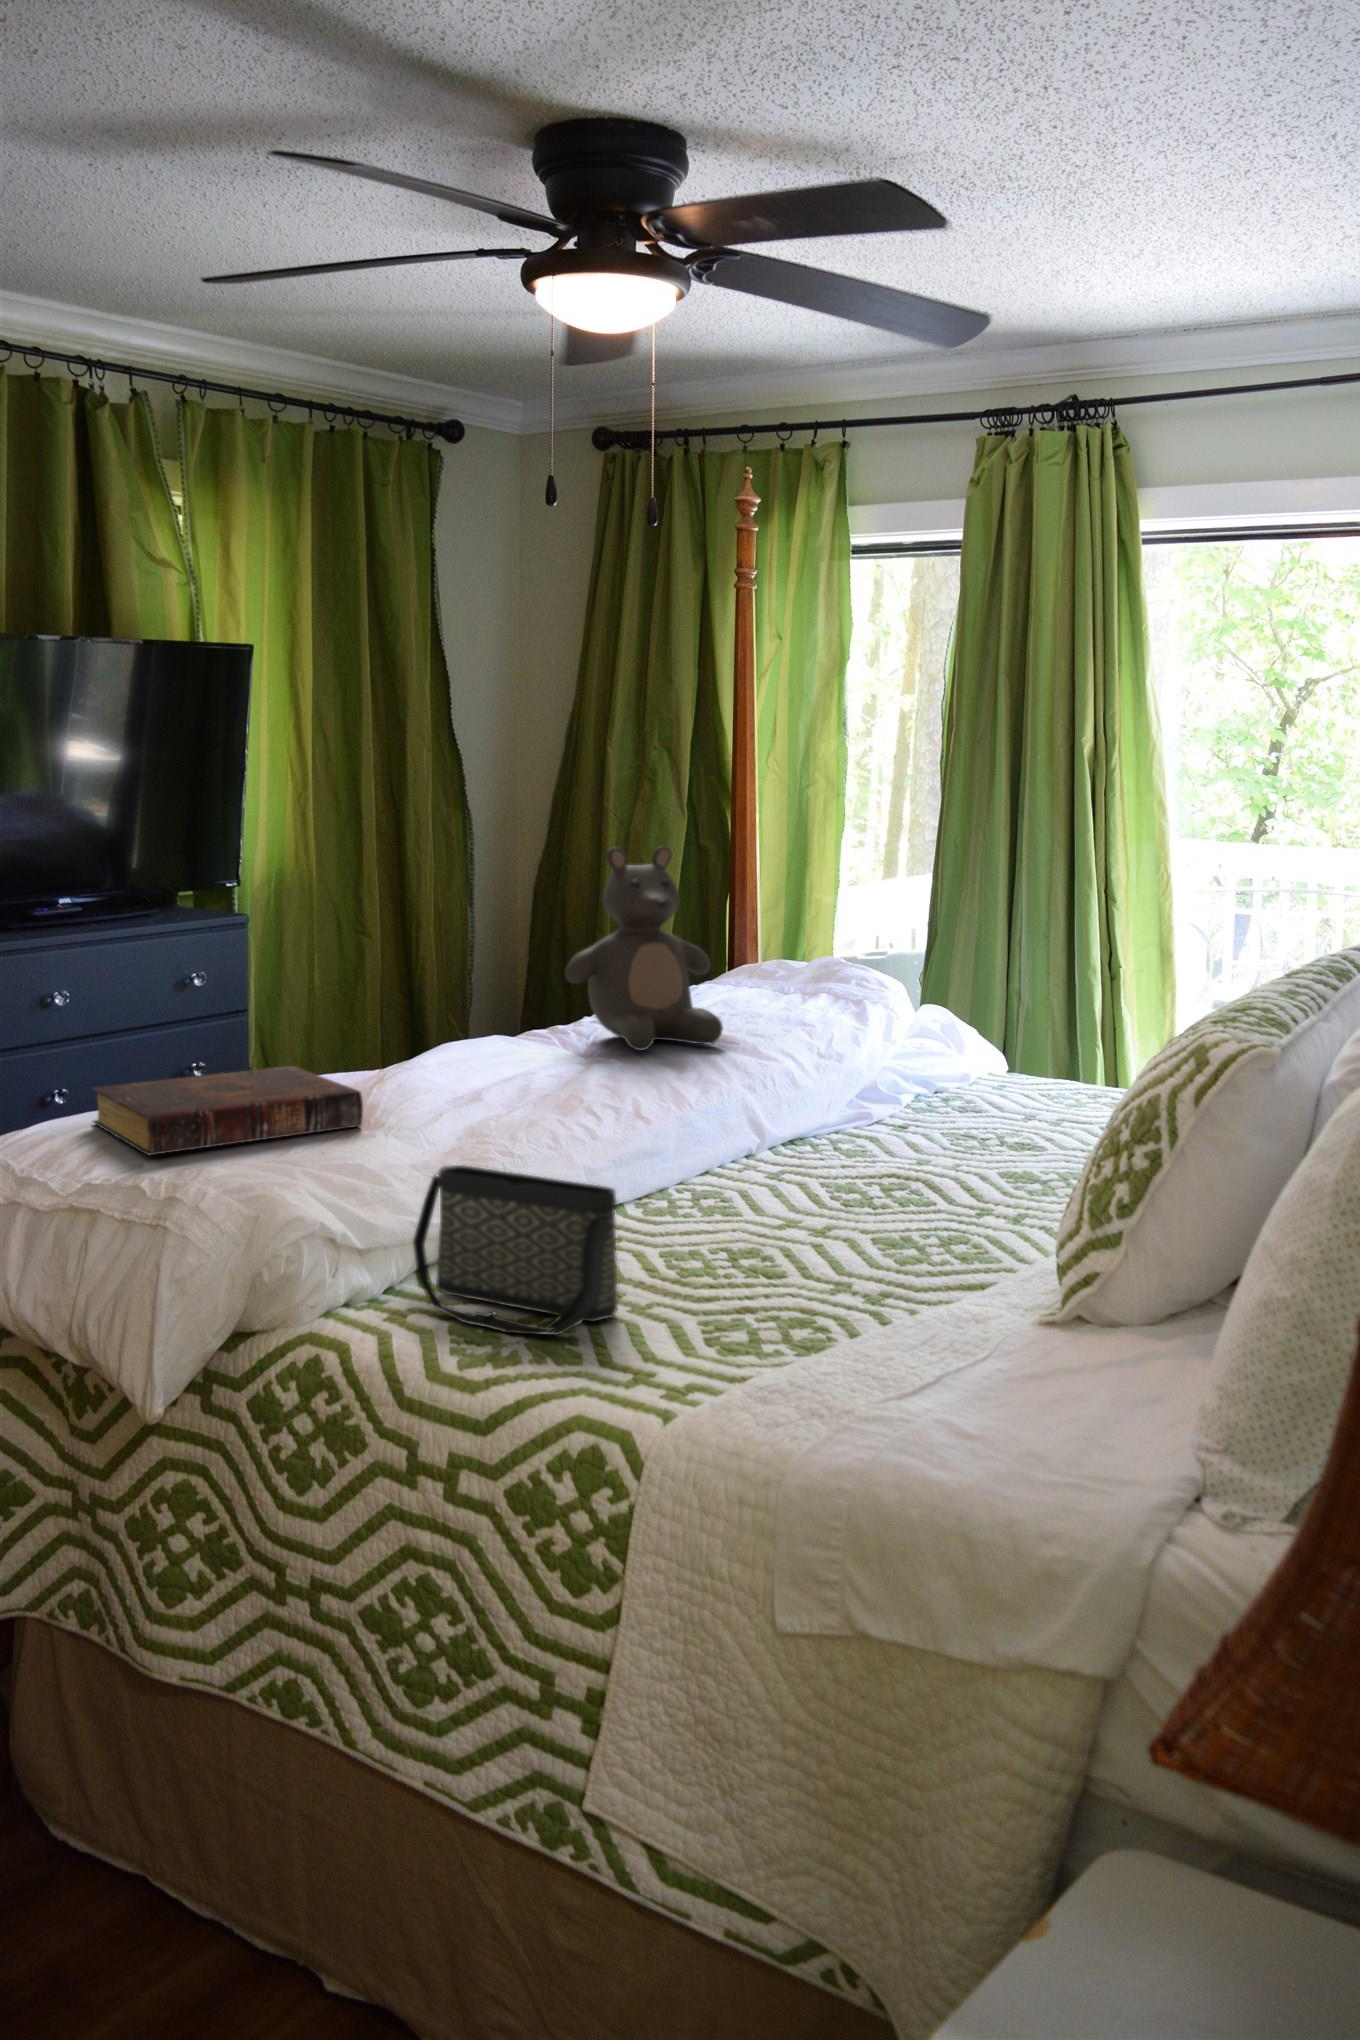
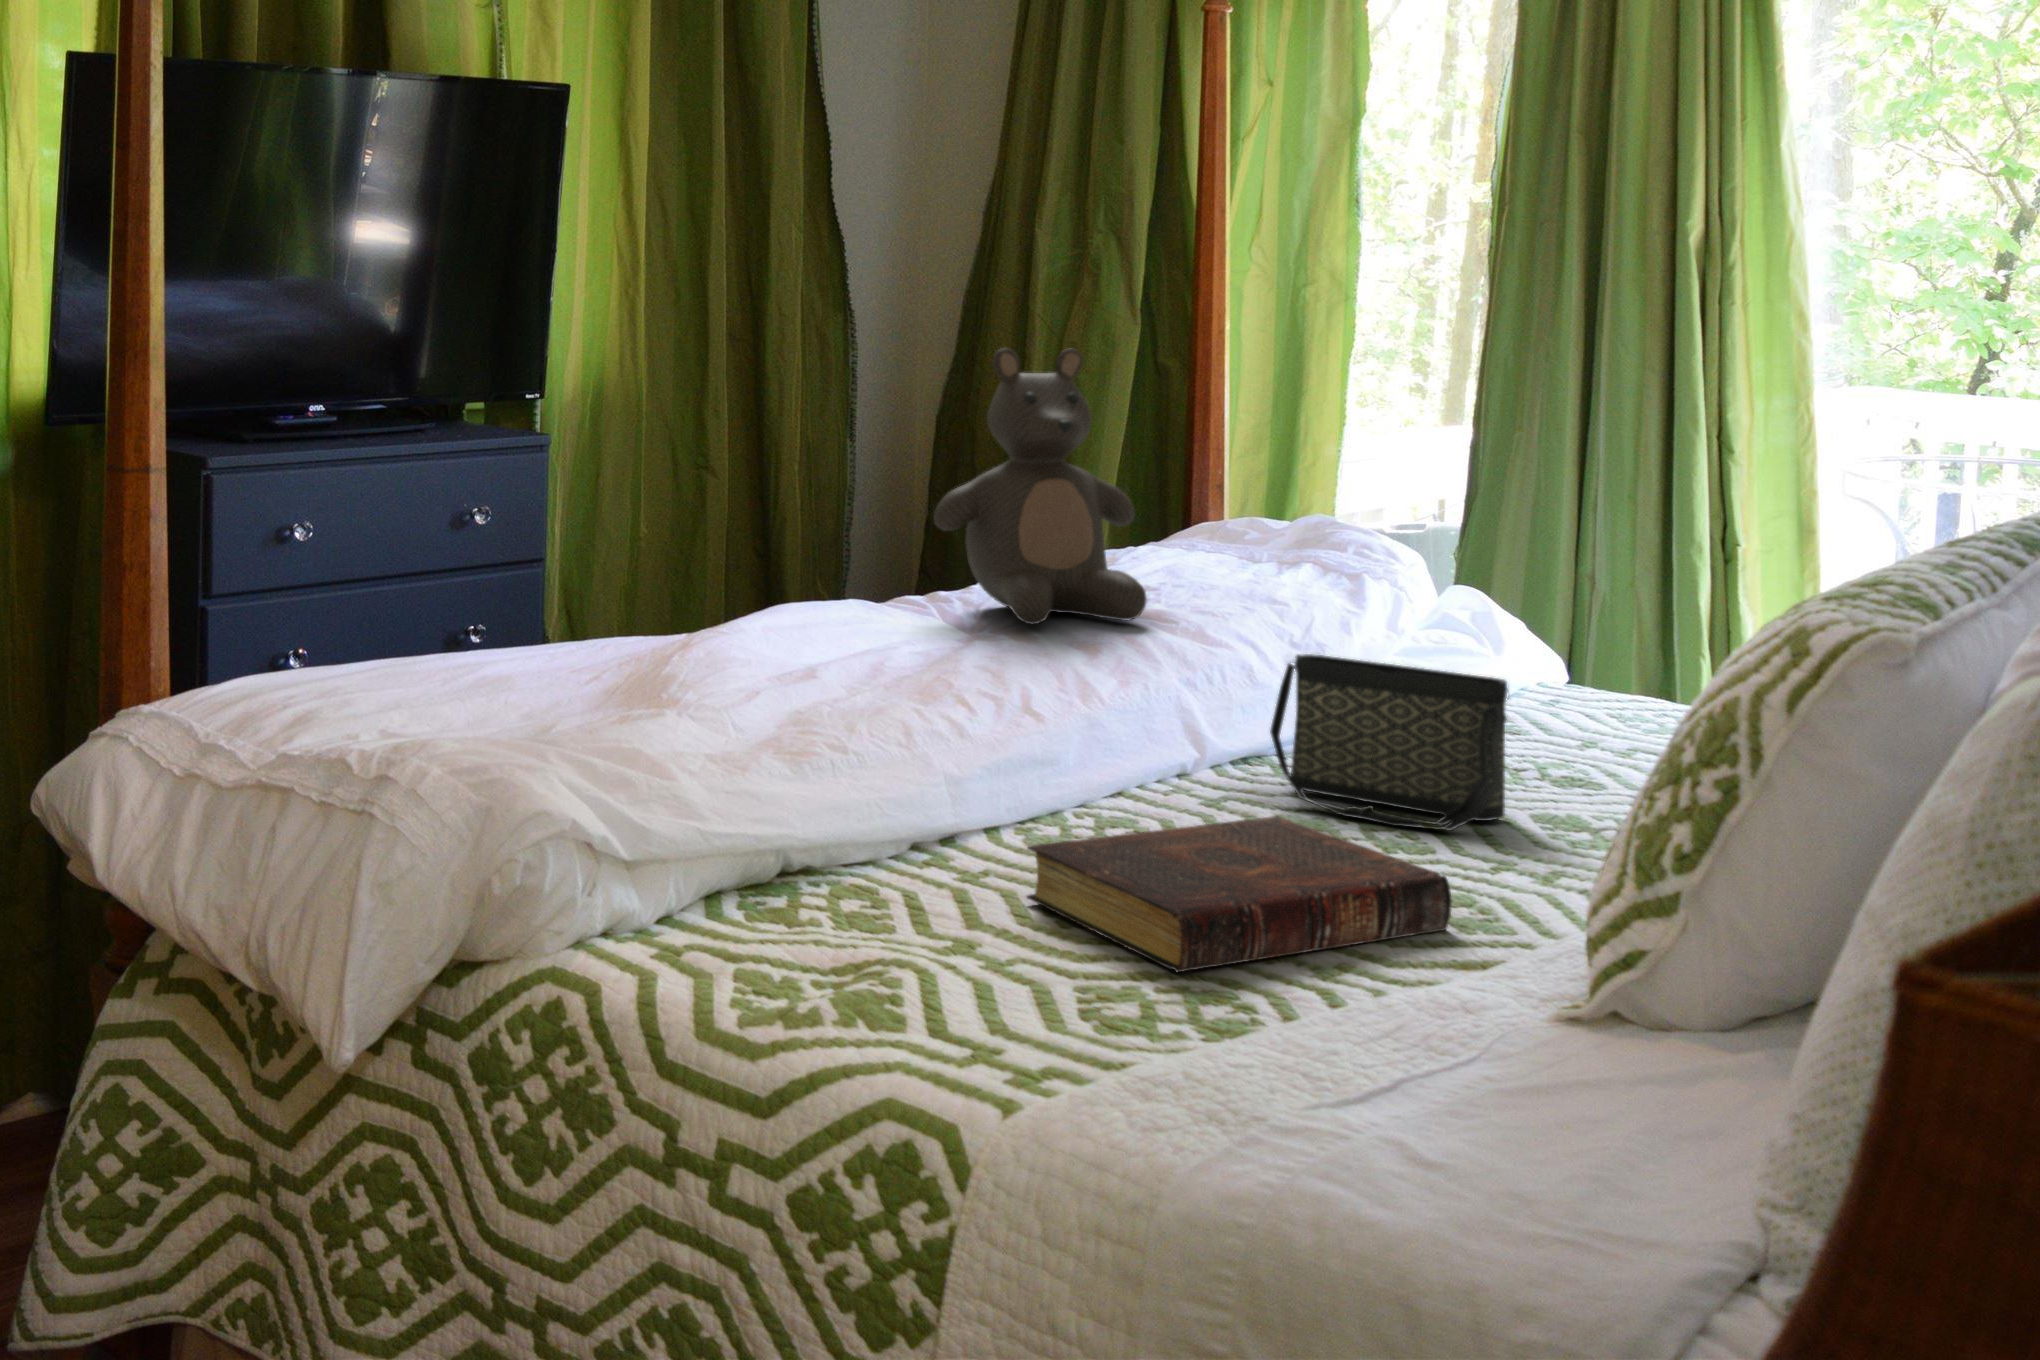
book: present [93,1066,363,1156] -> present [1027,816,1452,972]
handbag: present [413,1165,618,1335] -> present [1270,654,1508,830]

